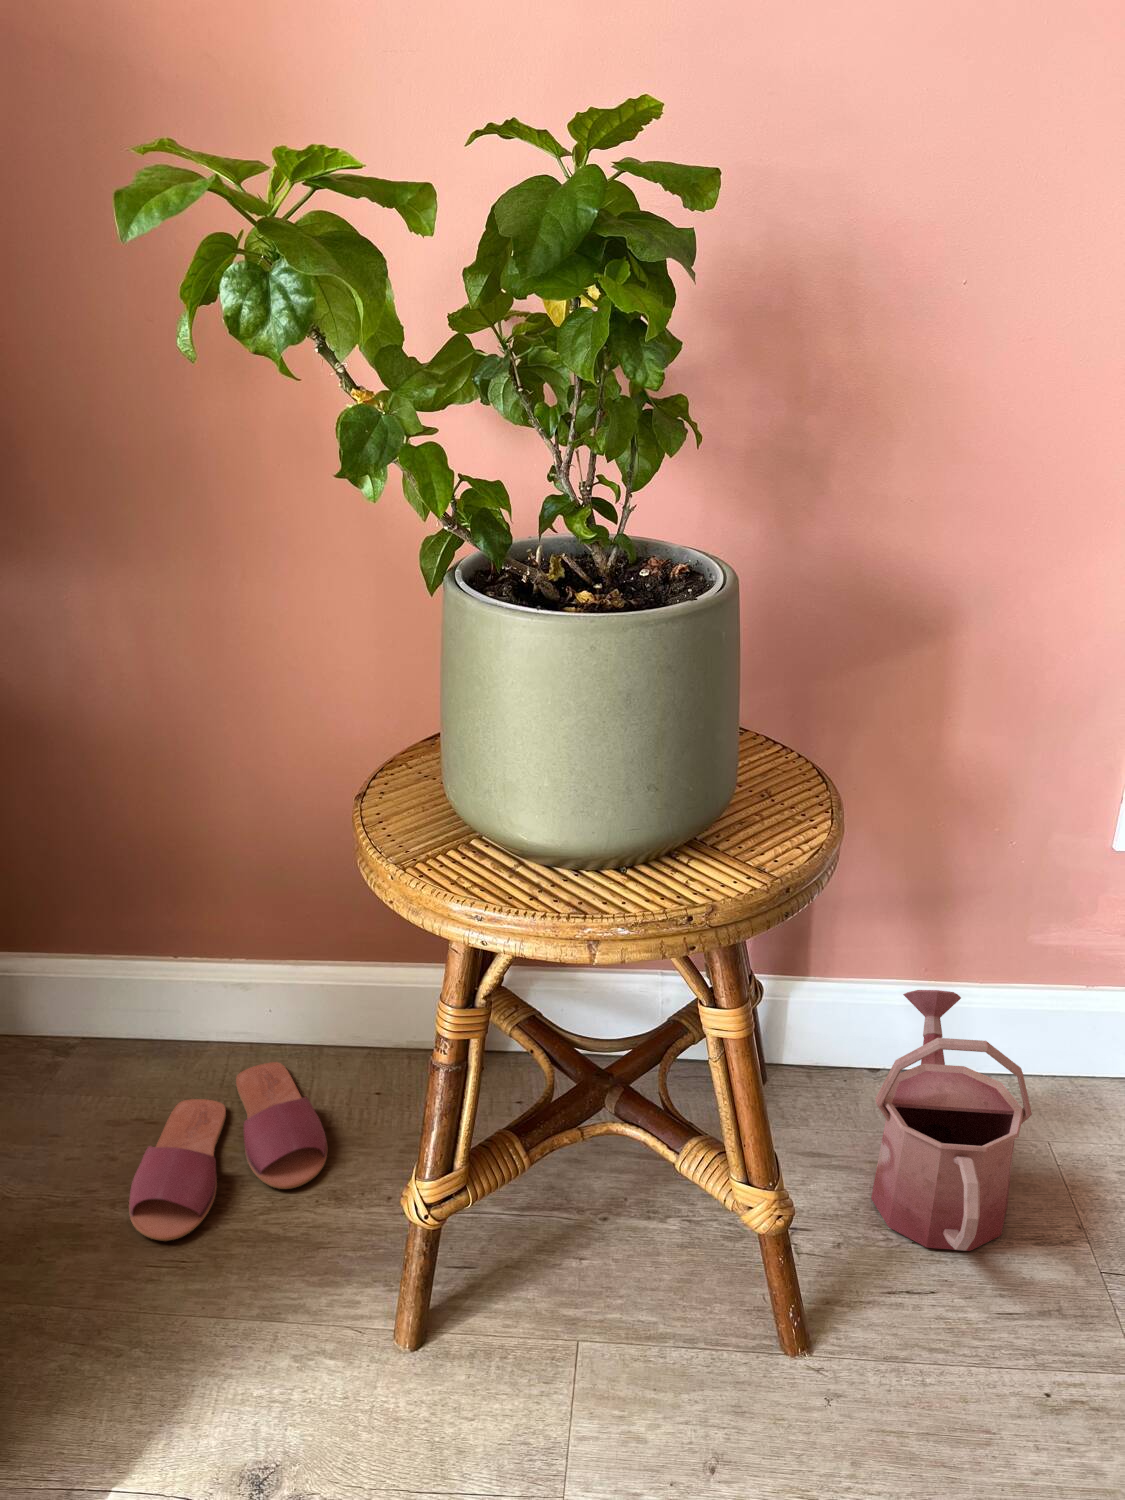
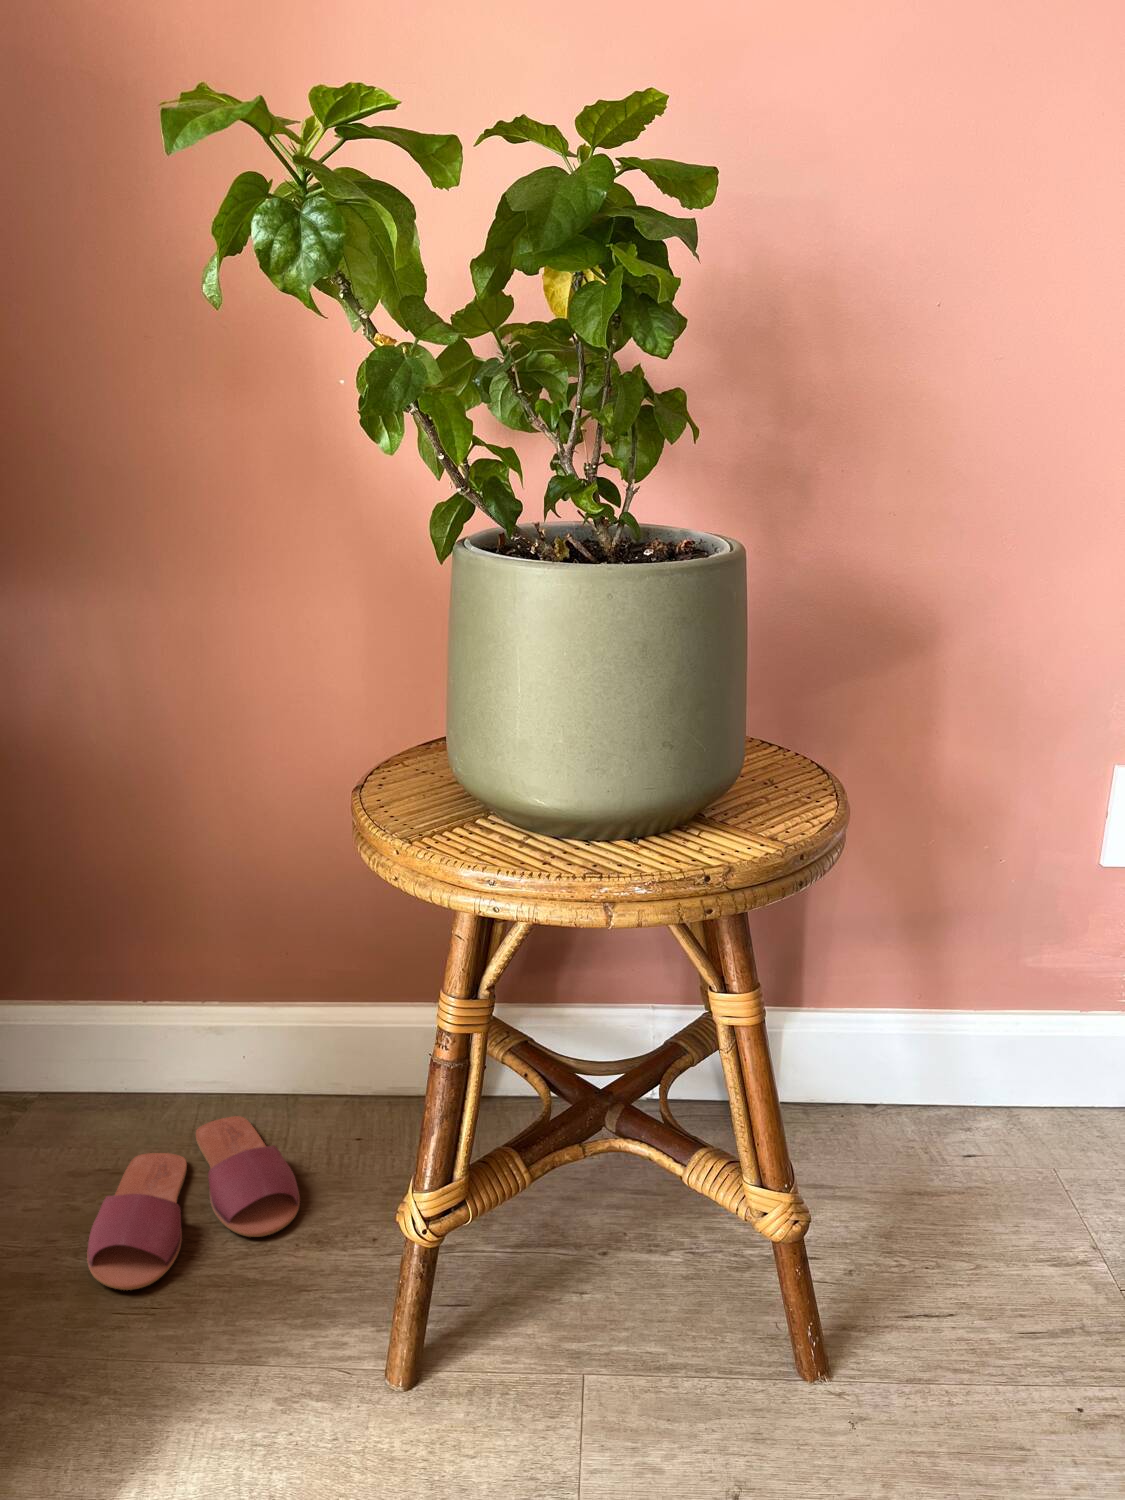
watering can: present [871,990,1032,1251] -> none [879,1013,1043,1276]

